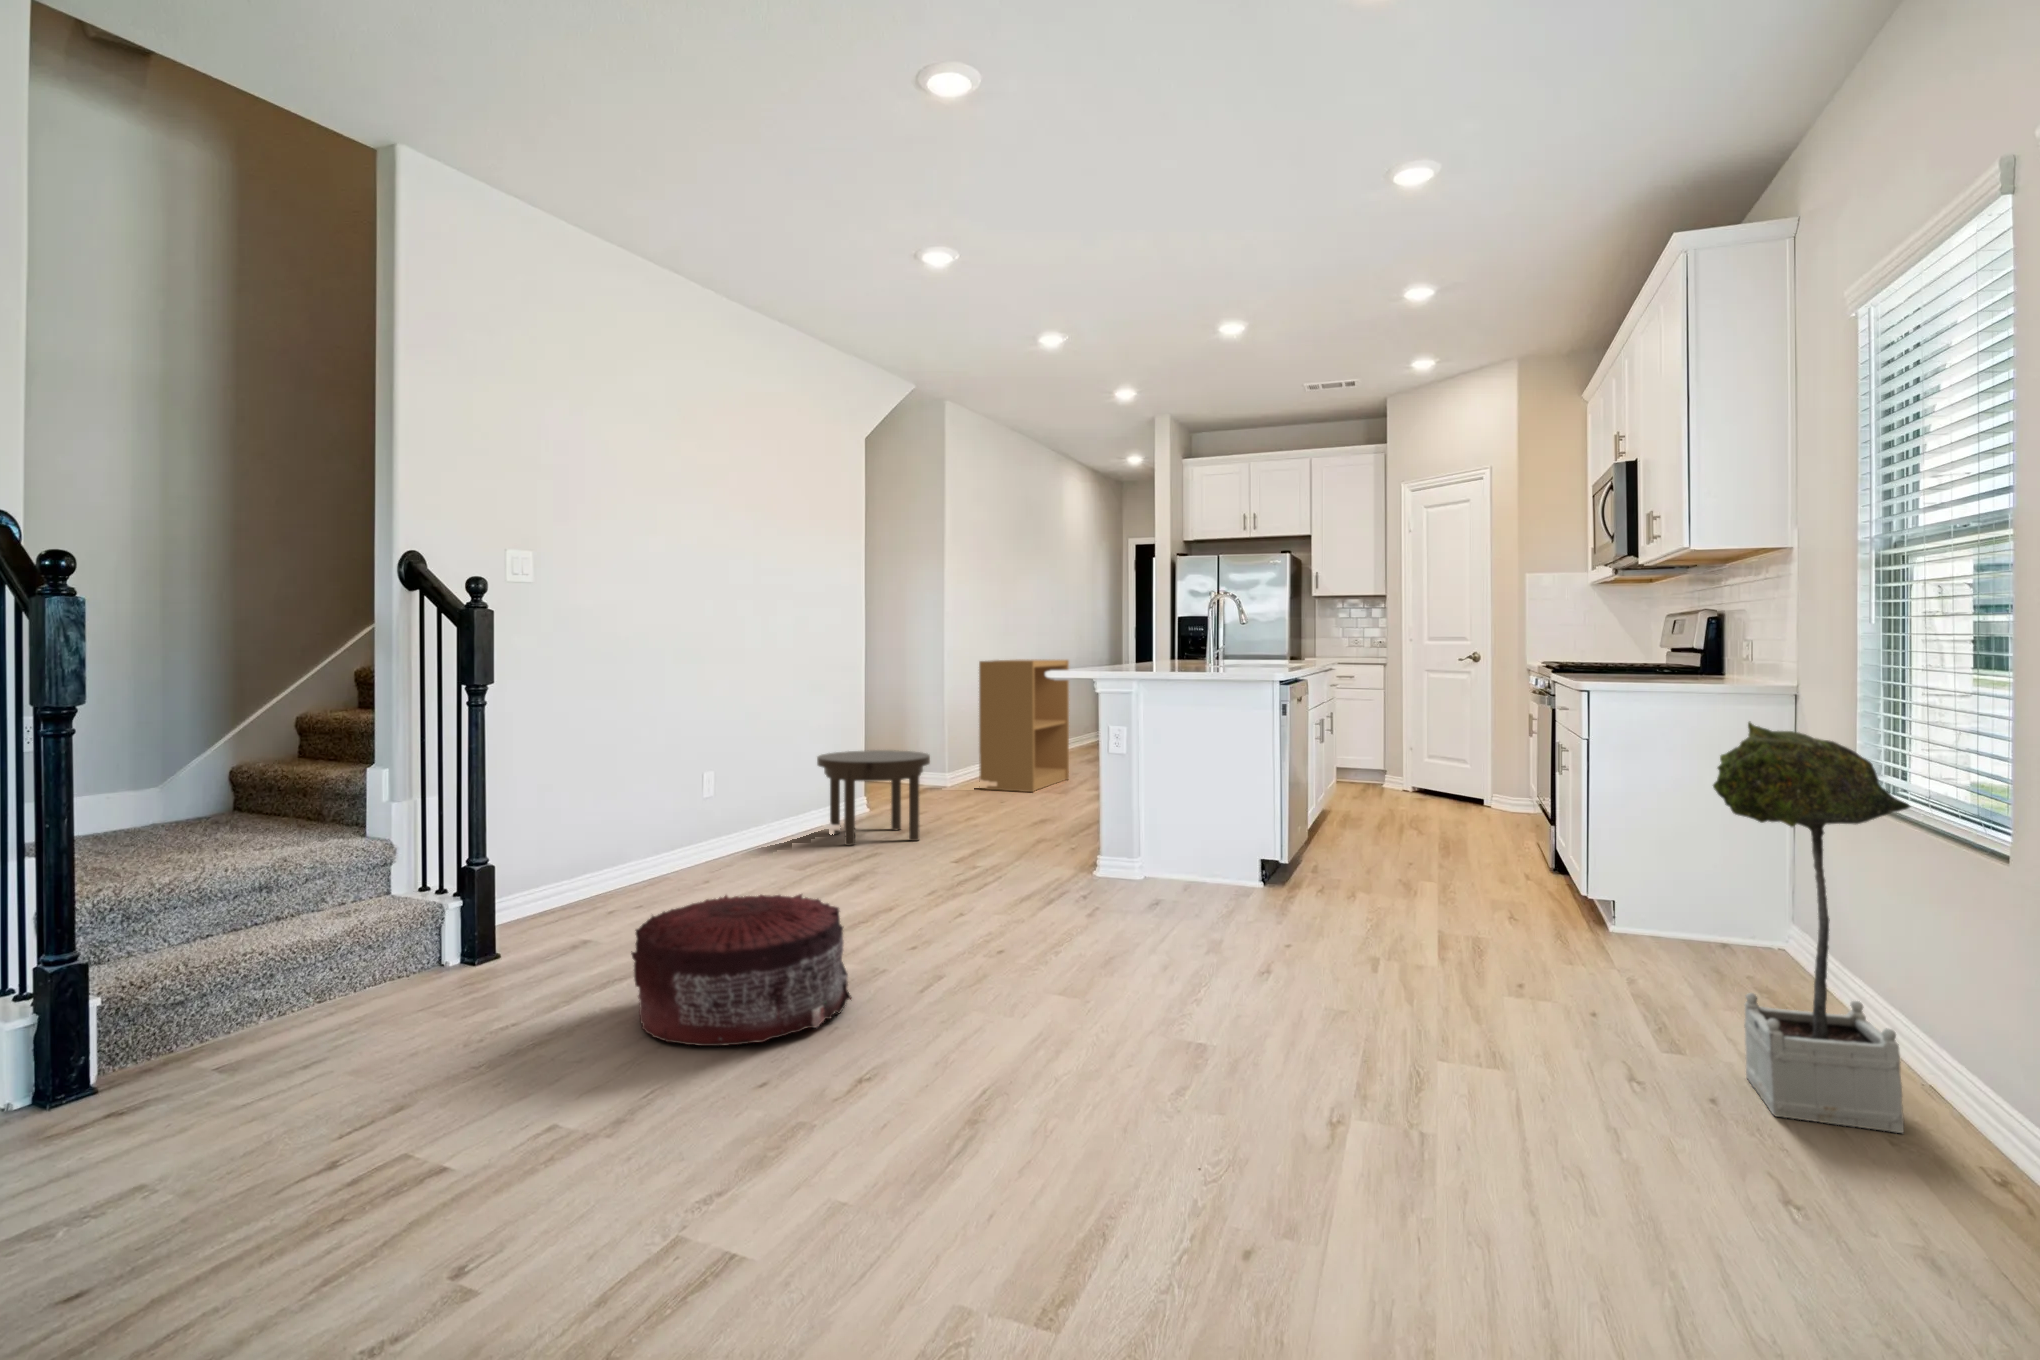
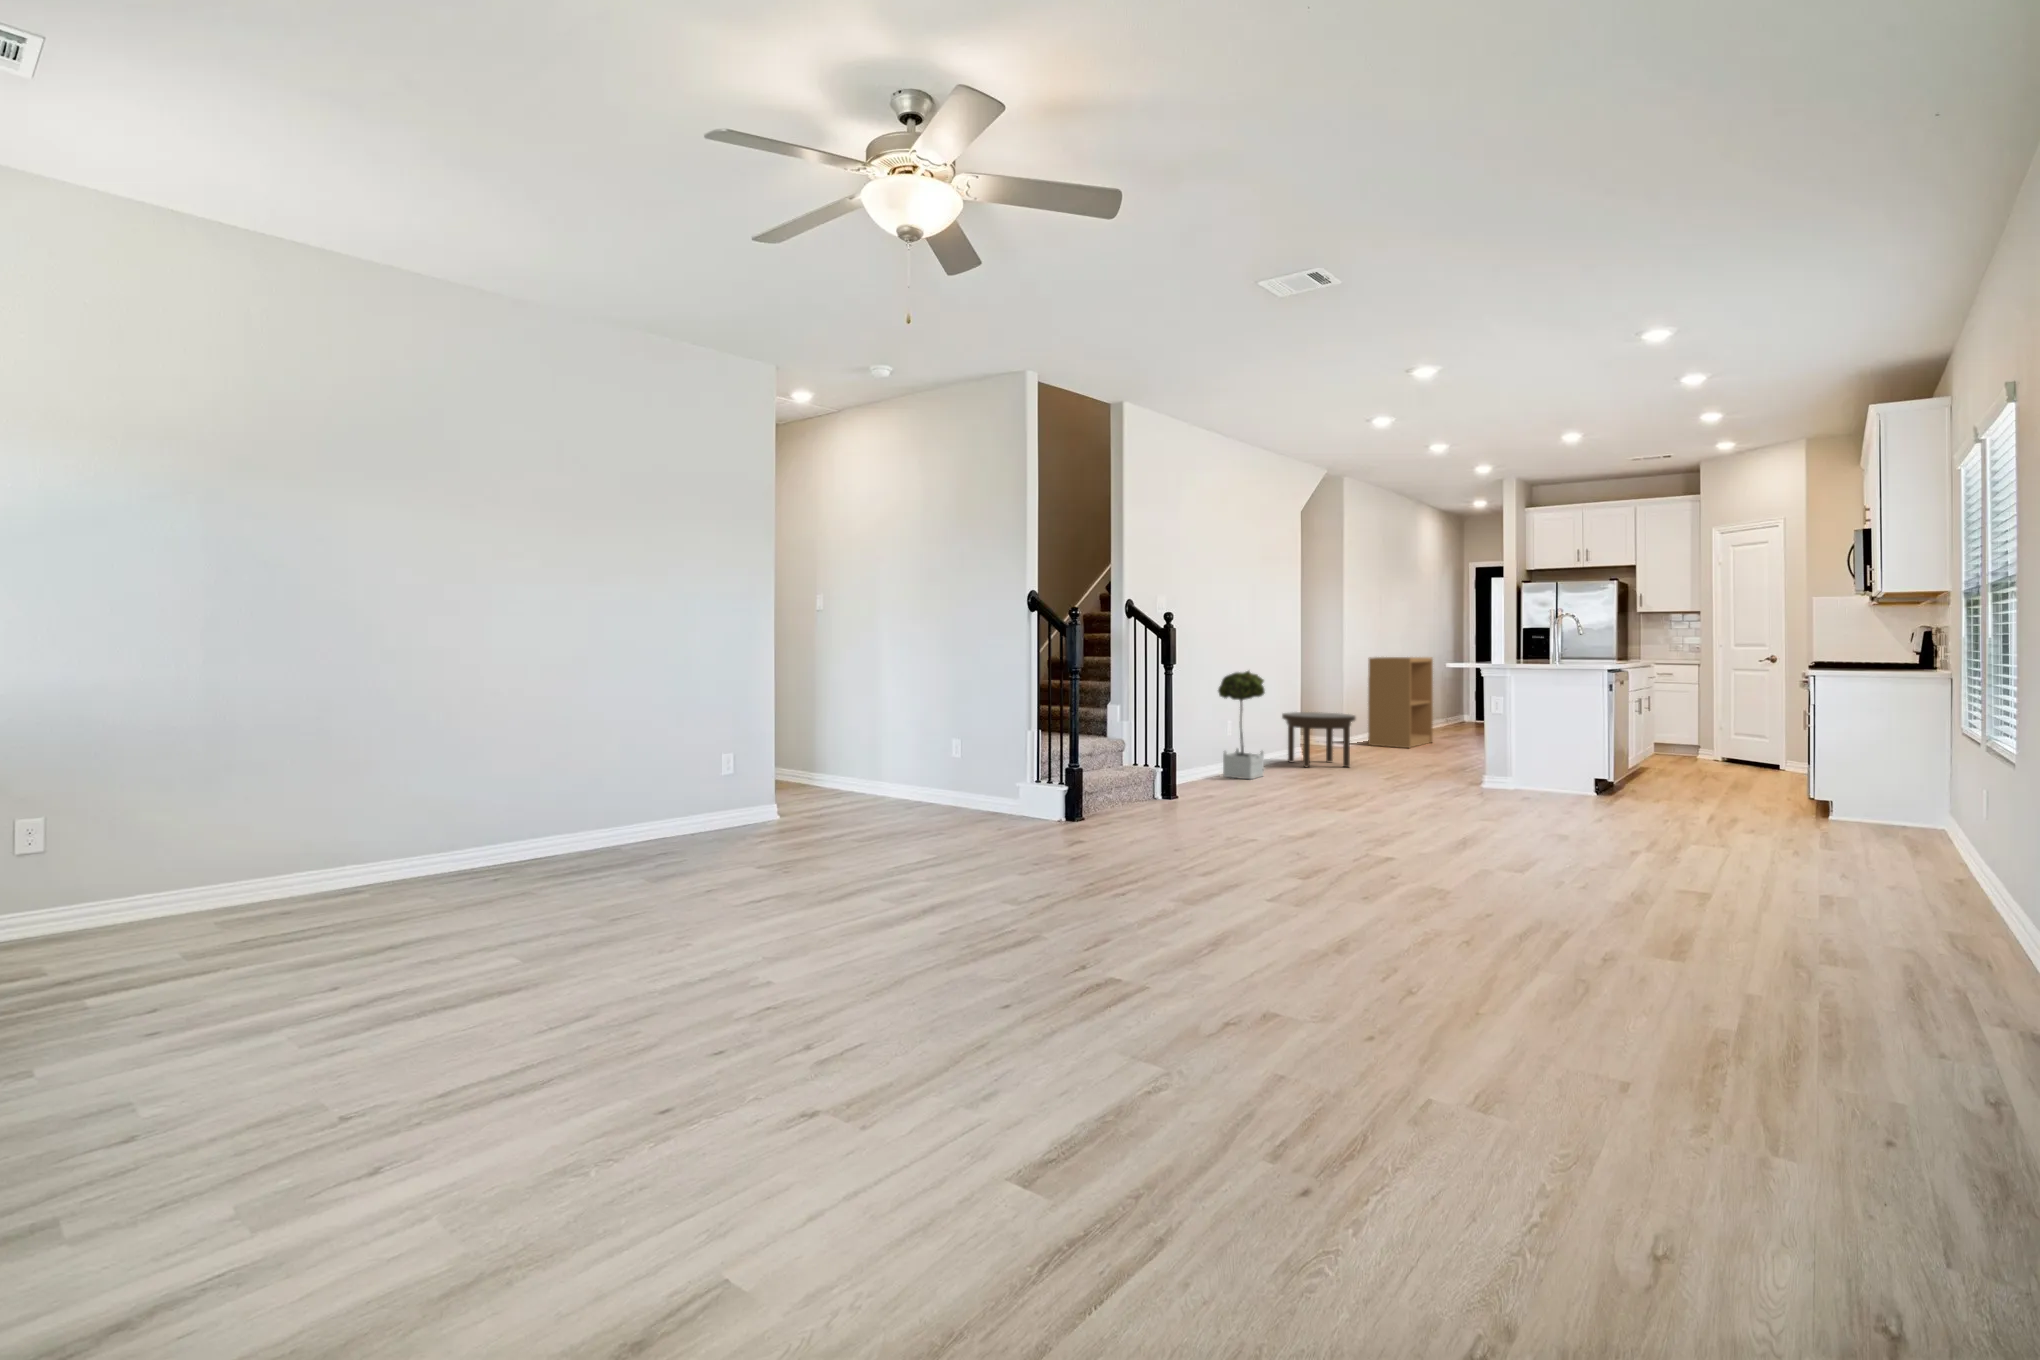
potted tree: present [1713,722,1911,1133] -> present [1218,671,1265,779]
pouf: present [631,894,852,1046] -> none [1271,766,1375,825]

